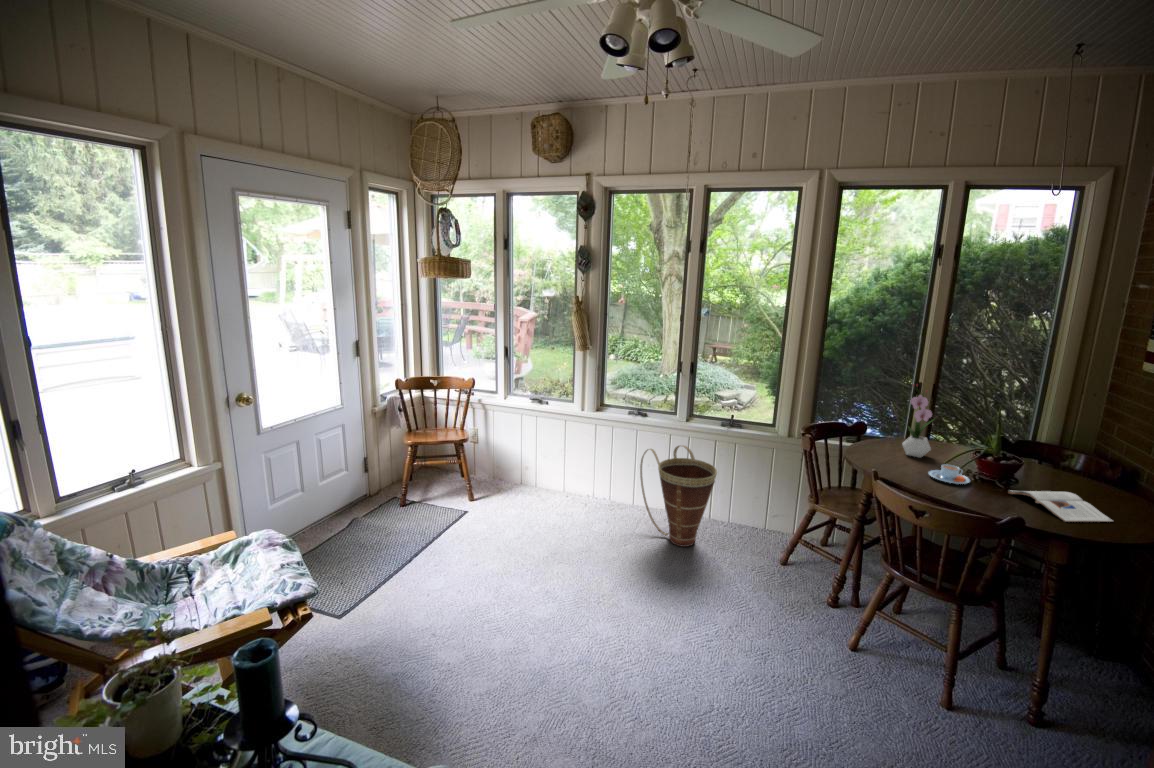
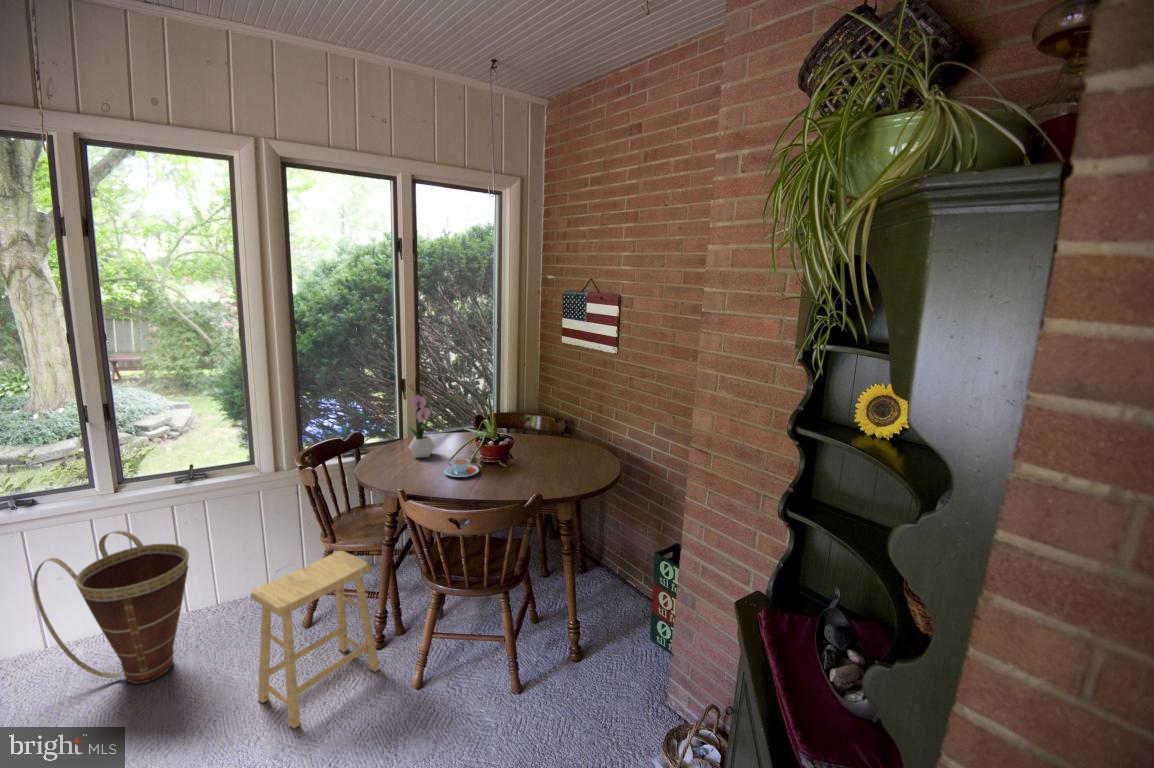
magazine: present [1009,491,1113,522] -> none [509,455,579,483]
footstool: none [735,507,836,619] -> present [251,551,379,728]

